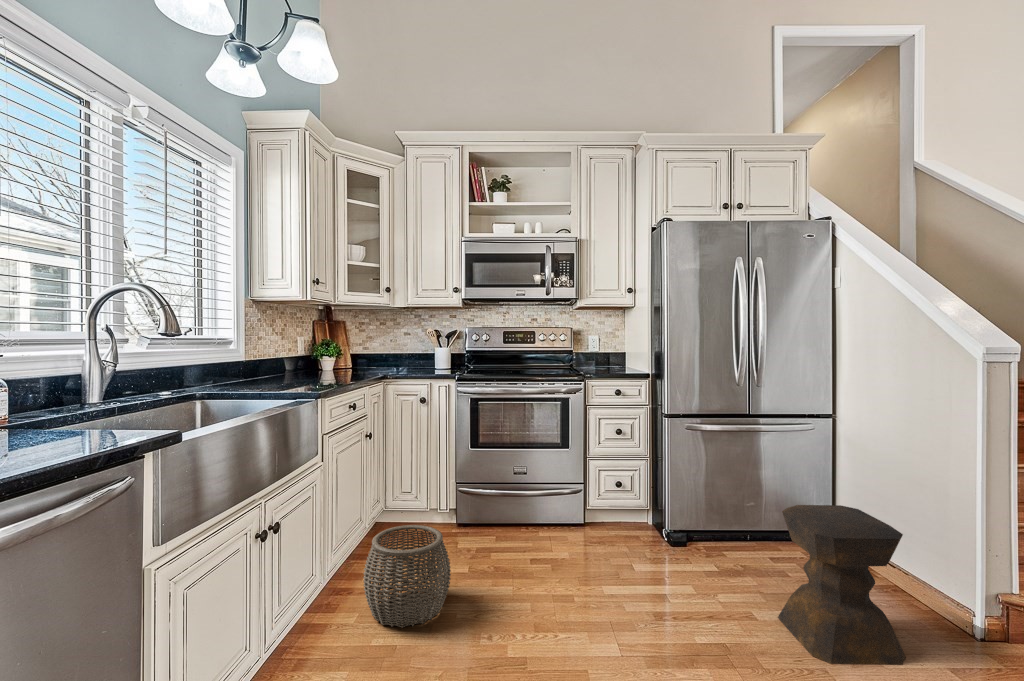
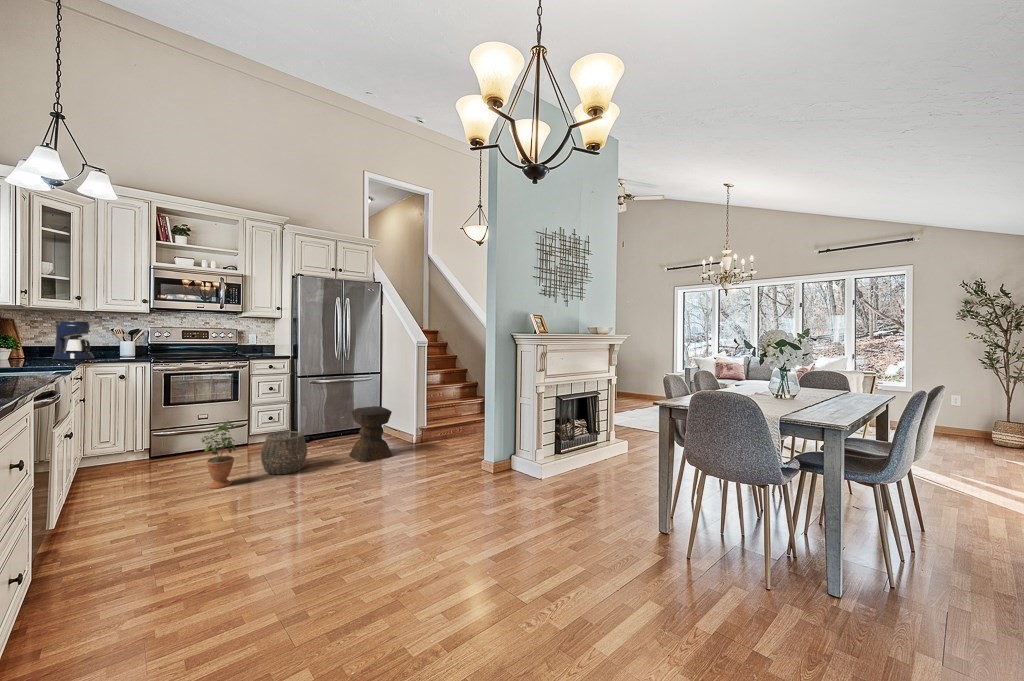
coffee maker: none [376,322,413,371] -> present [52,321,94,359]
potted plant: none [485,496,543,644] -> present [201,420,235,489]
woven basket: present [363,525,451,628] -> present [261,431,307,475]

